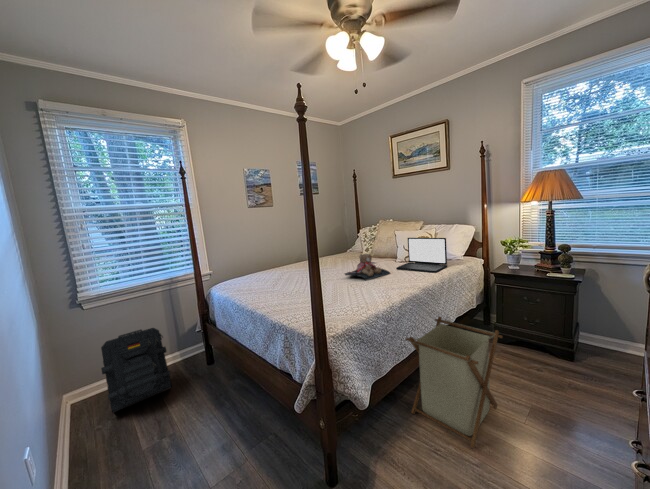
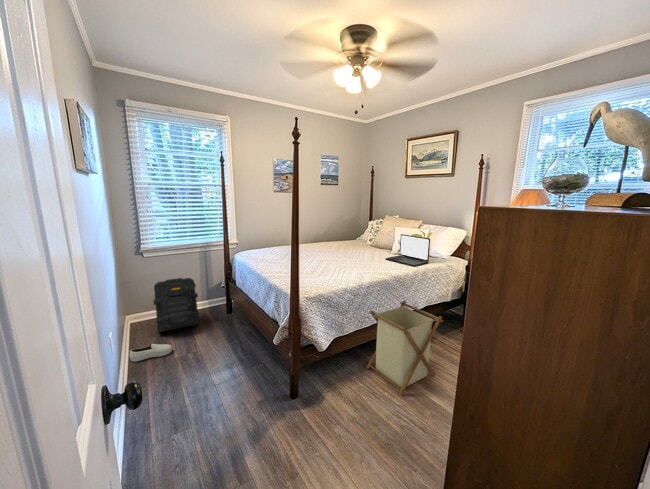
teddy bear: present [345,254,390,280] -> none [339,243,378,265]
shoe: none [65,432,135,475] -> present [129,344,172,362]

